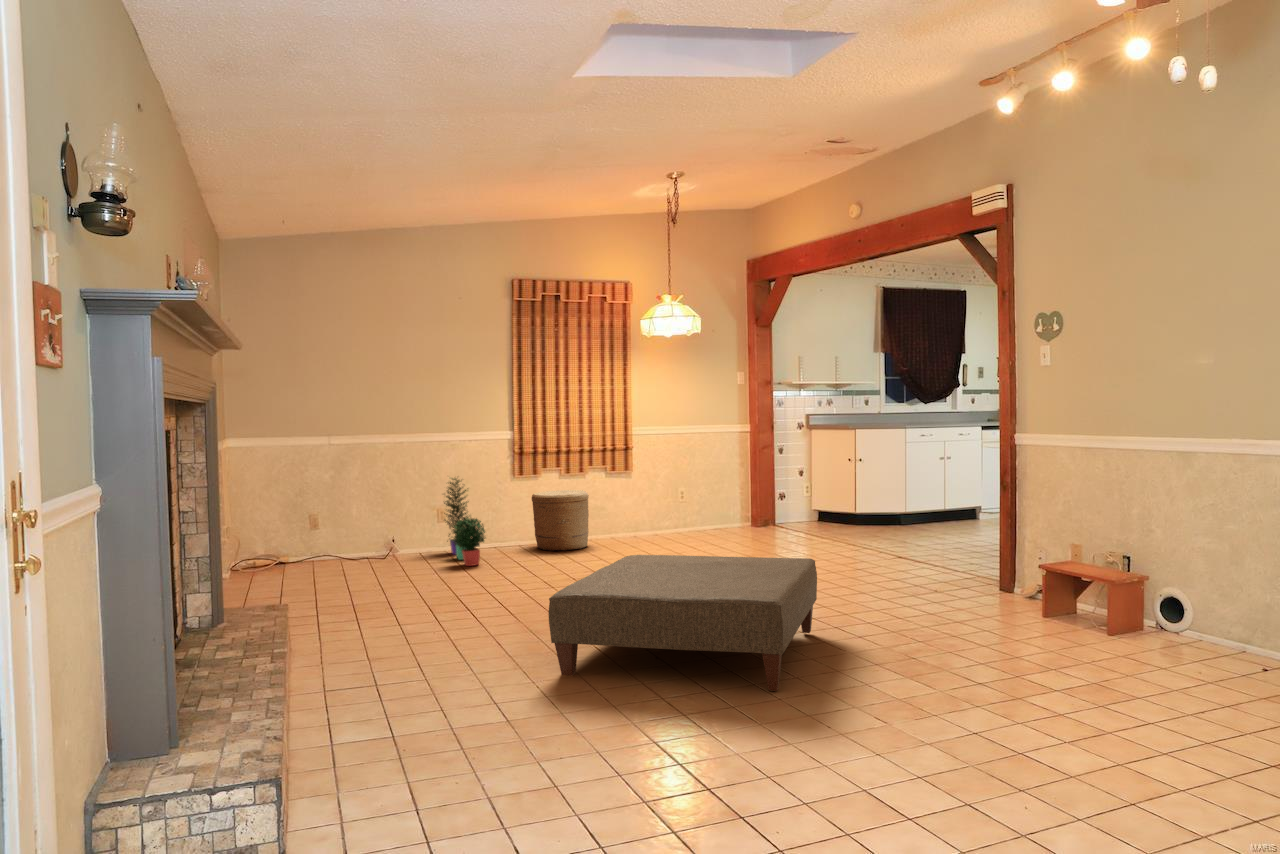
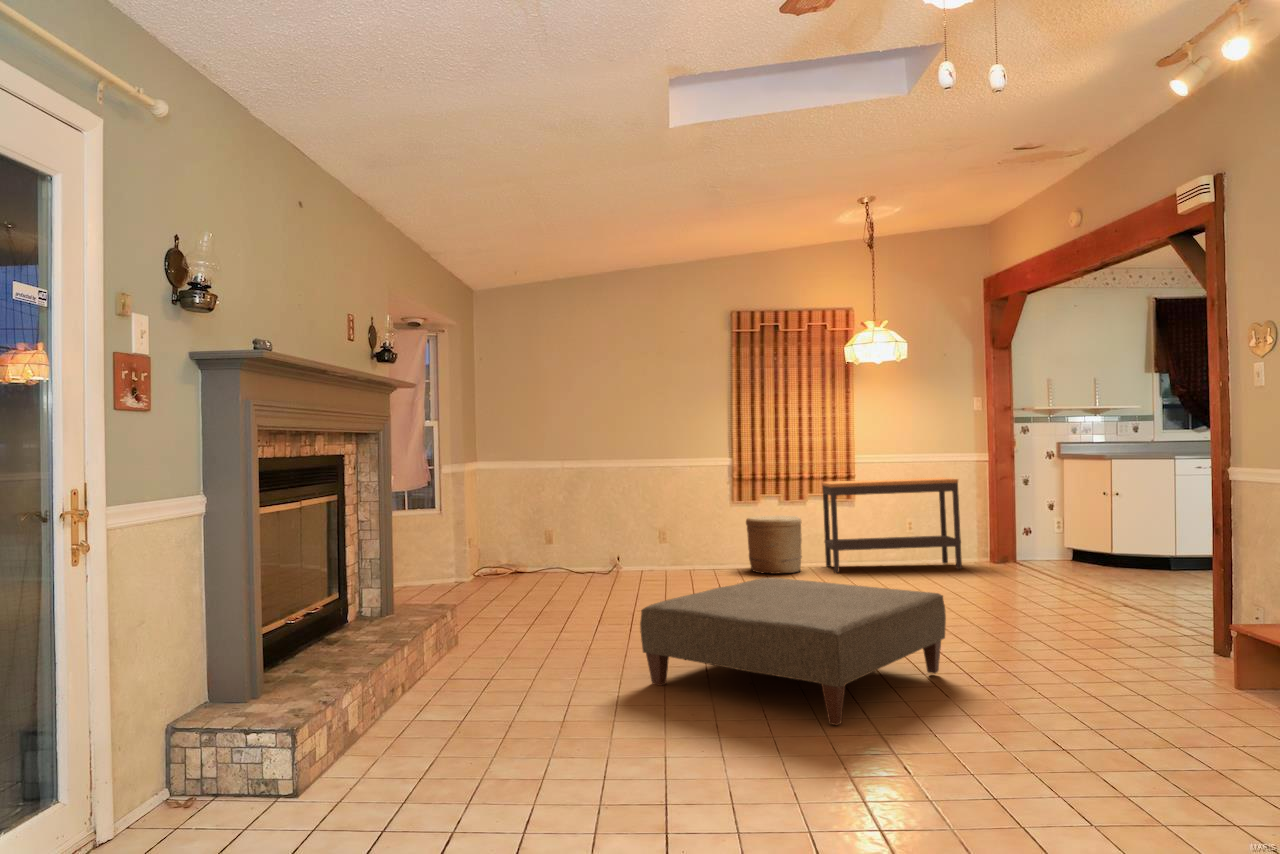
console table: none [603,448,733,546] -> present [822,478,962,573]
potted plant: present [444,478,485,566] -> none [661,497,694,582]

